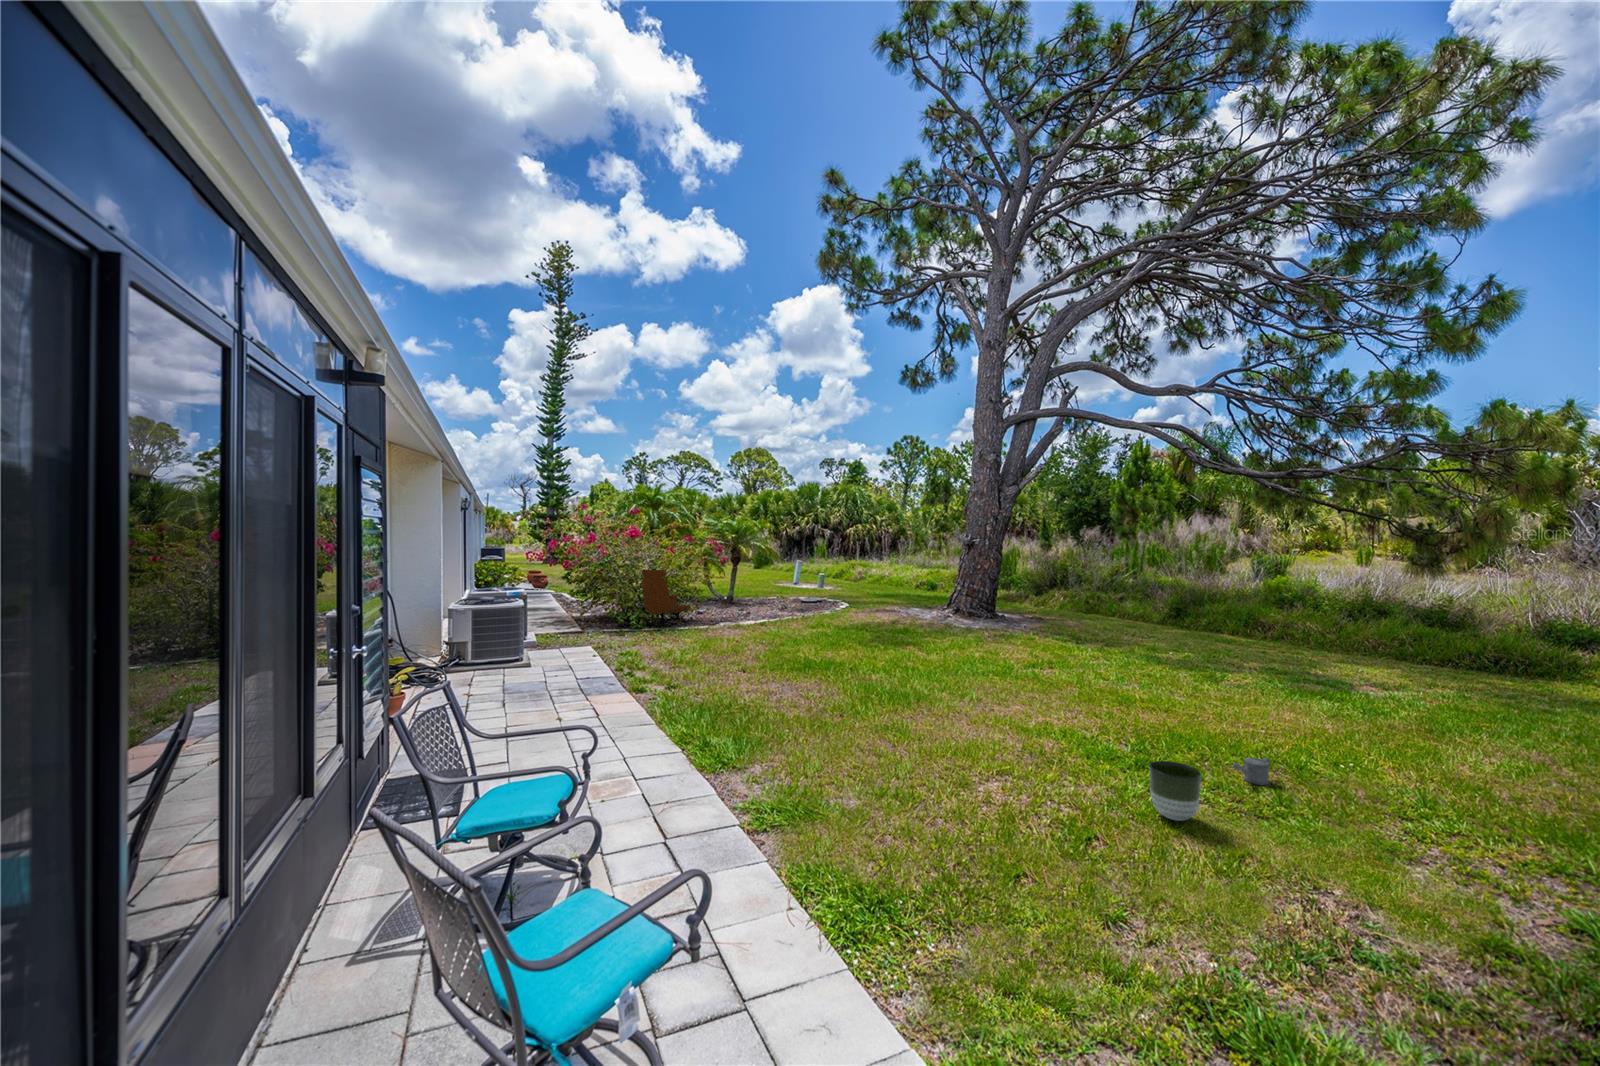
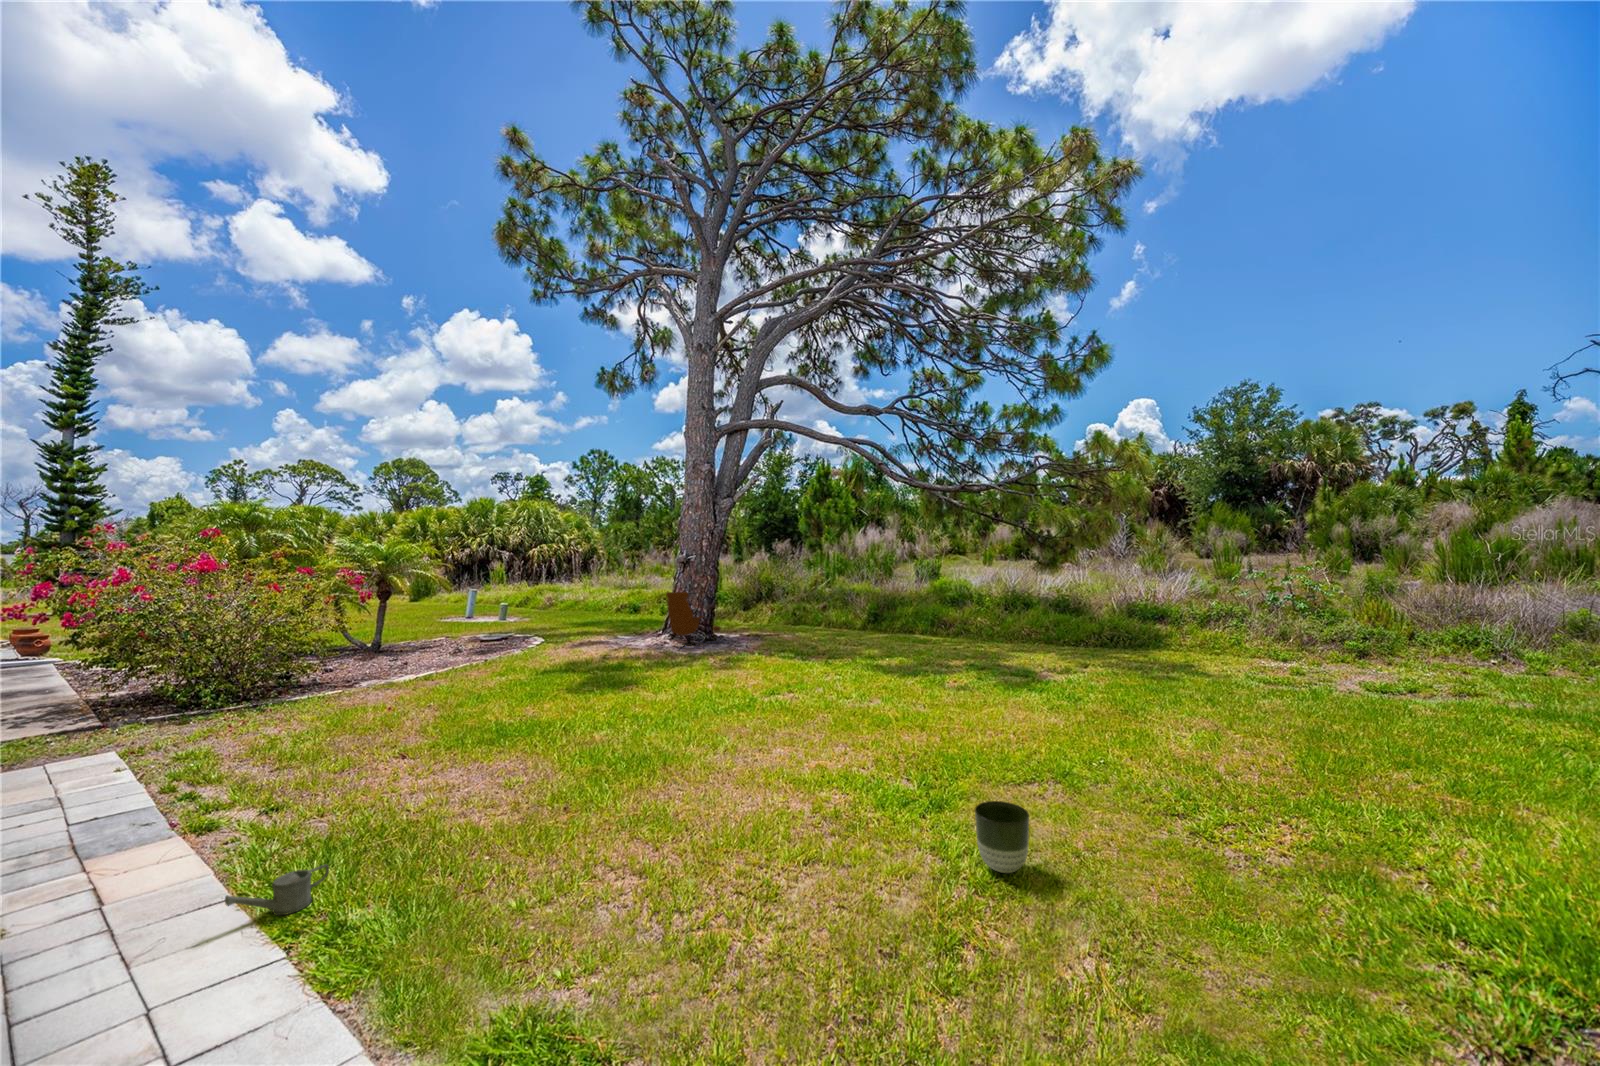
lounge chair: present [642,569,690,628] -> present [666,591,721,647]
watering can: present [1233,758,1270,785] -> present [225,865,329,915]

